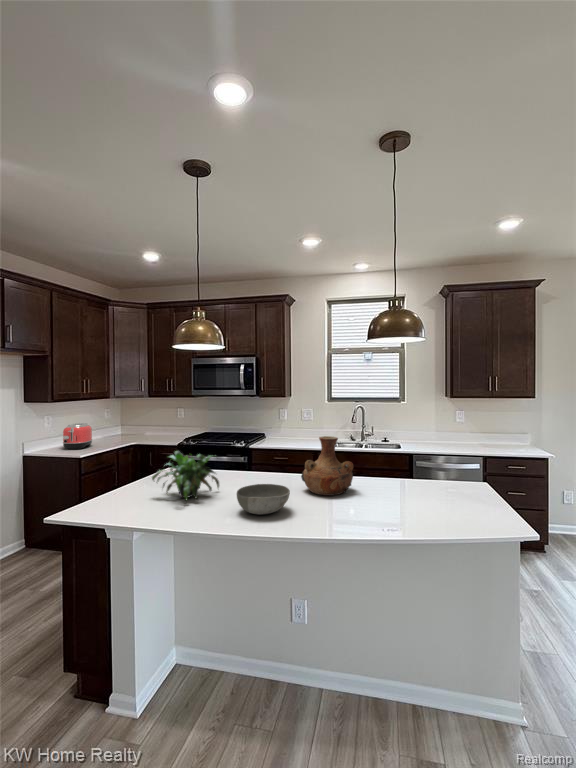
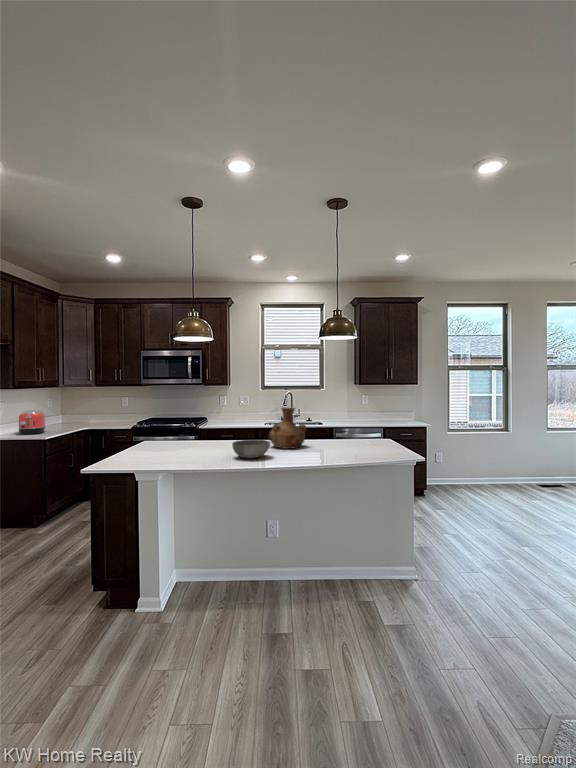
potted plant: present [152,451,219,500] -> none [158,418,210,455]

